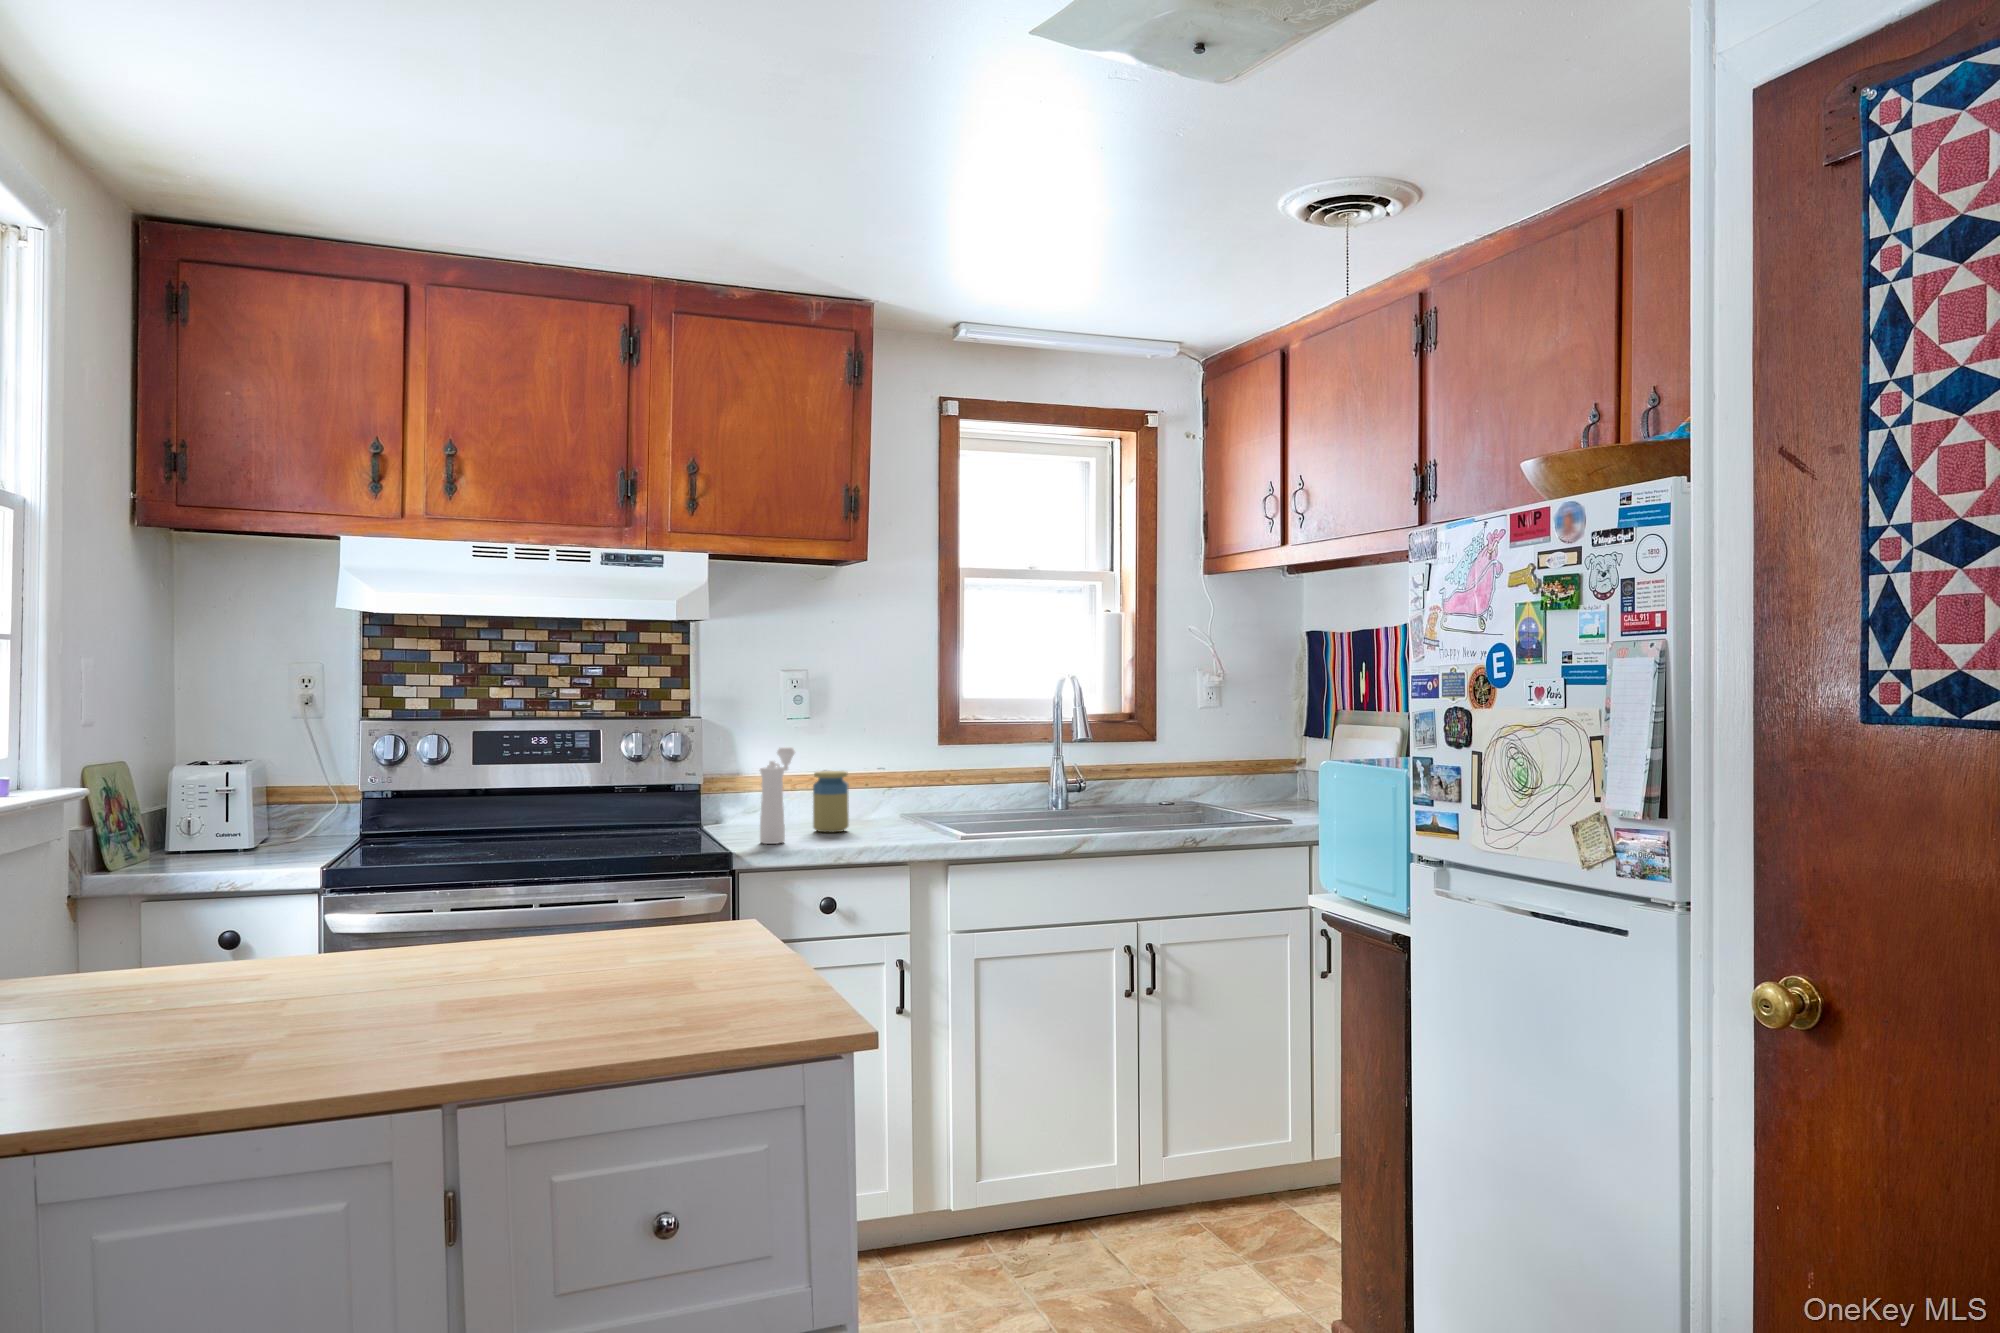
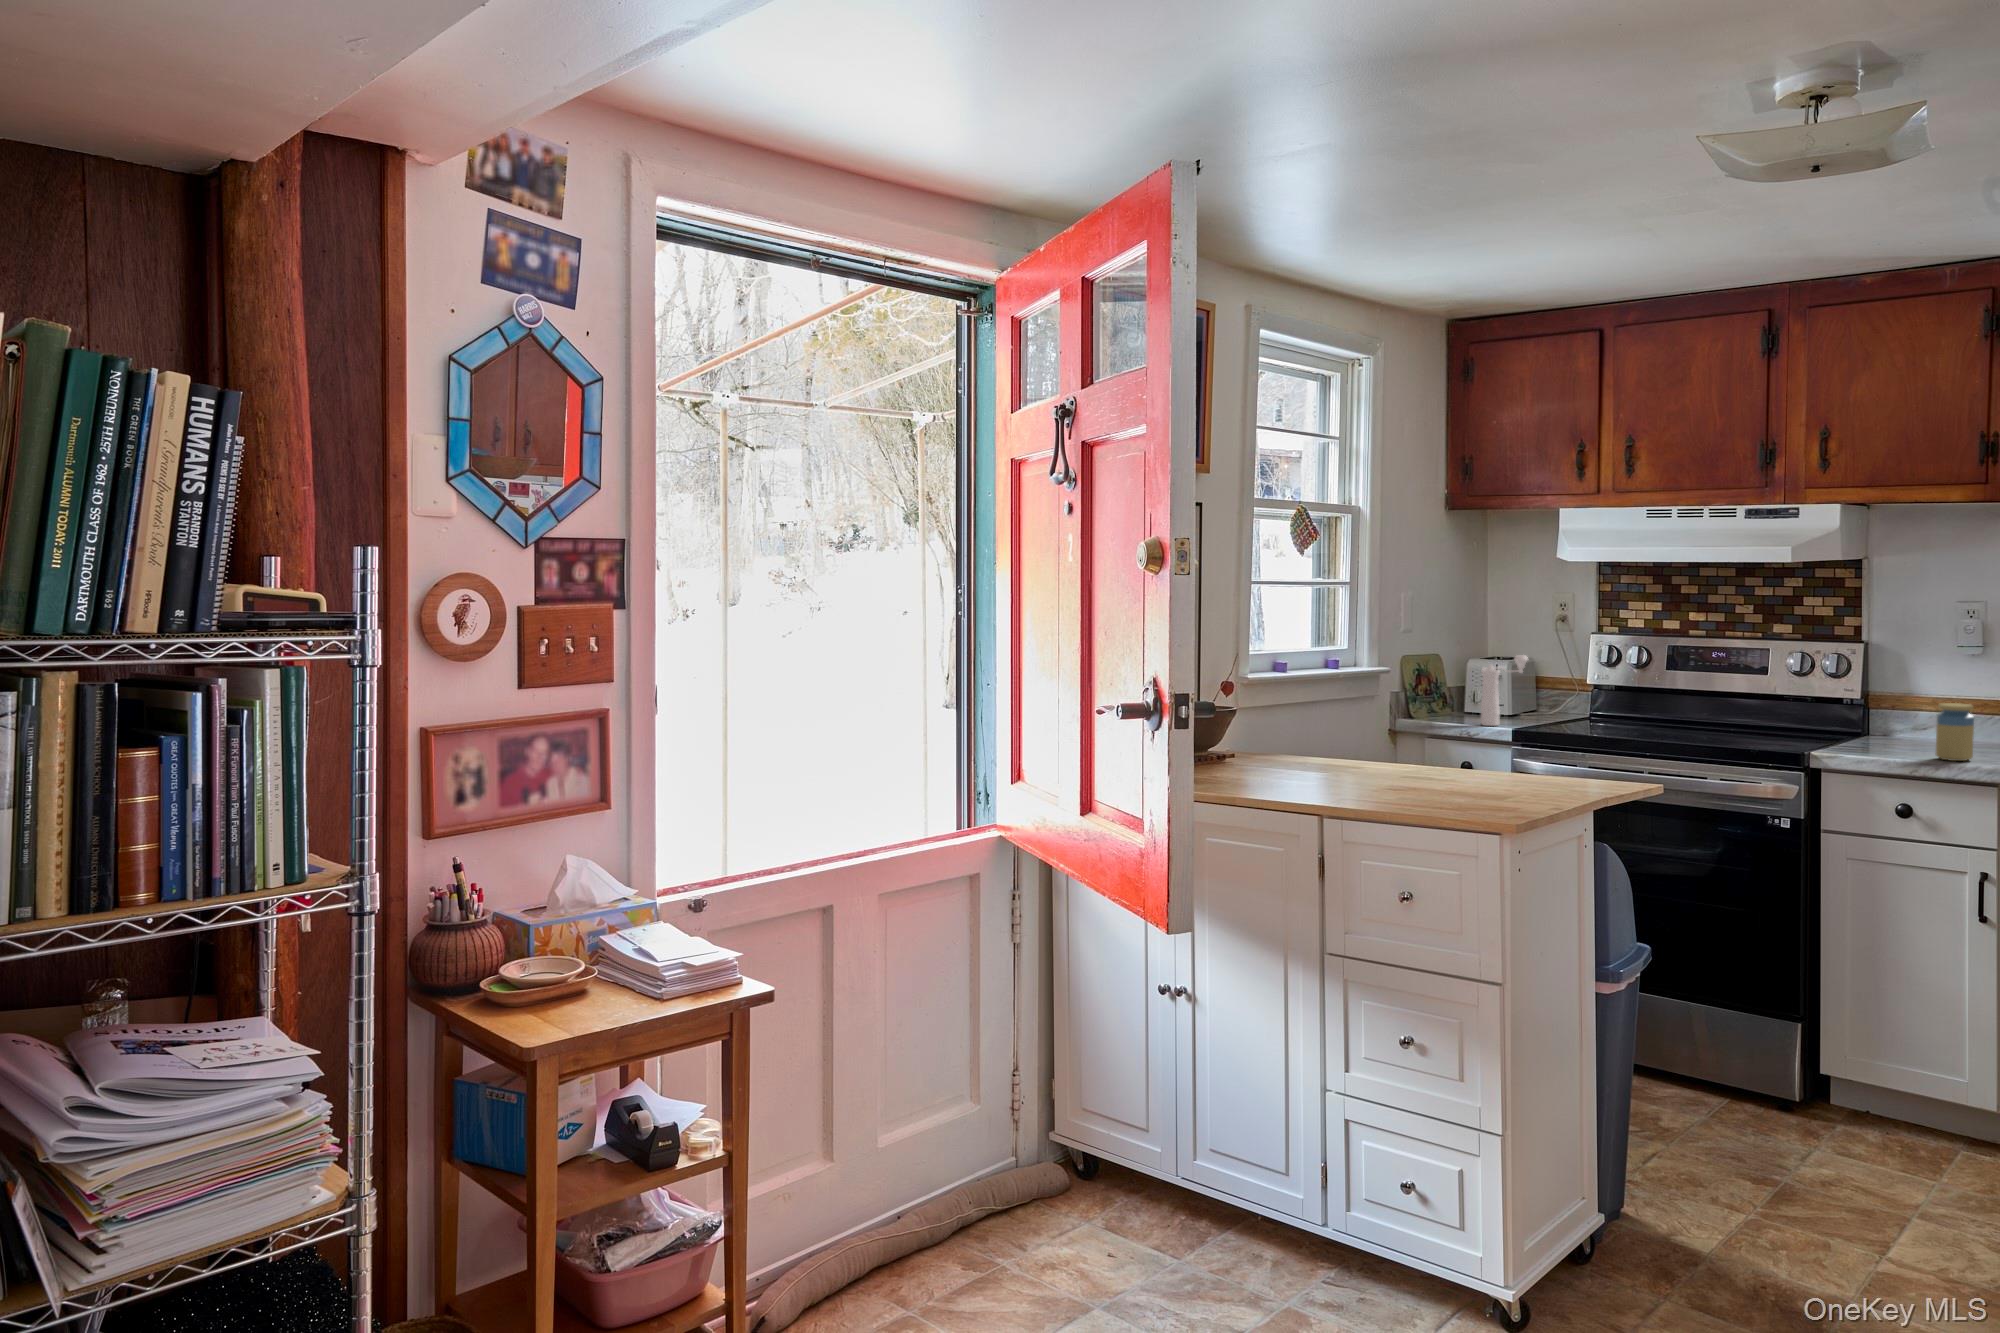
pepper mill: present [760,747,795,844] -> present [1481,655,1528,726]

